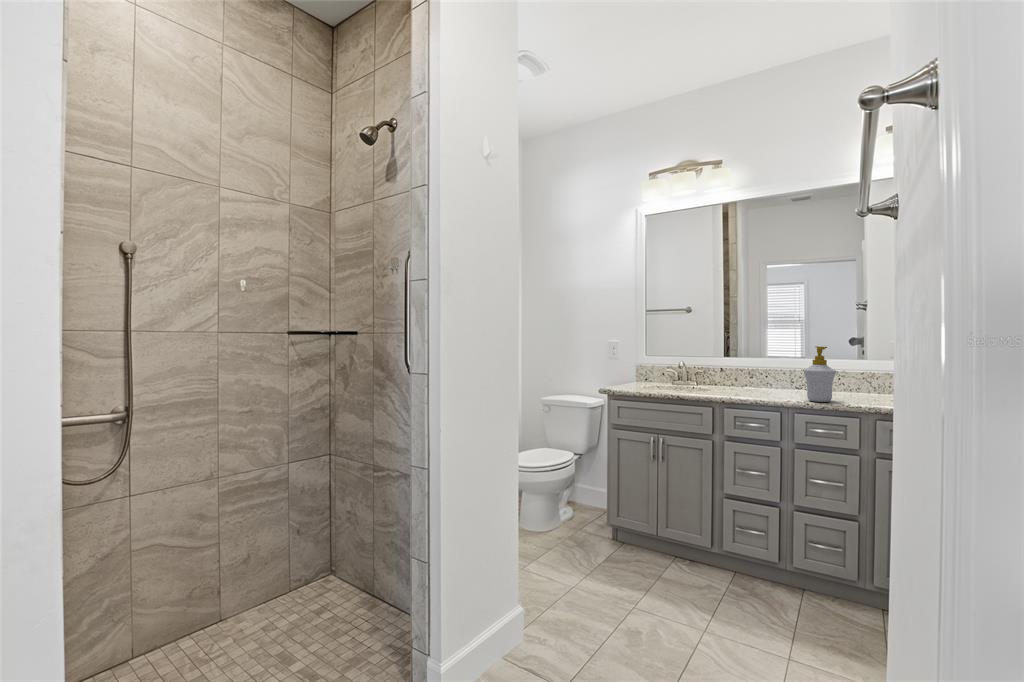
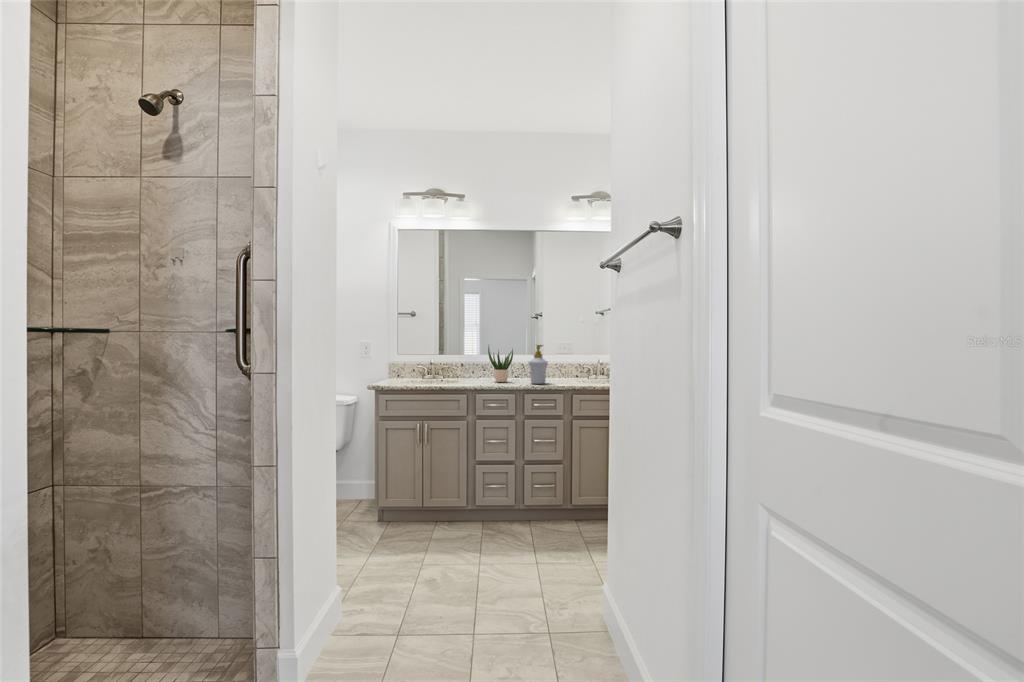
potted plant: none [748,344,785,396] -> present [488,346,513,382]

